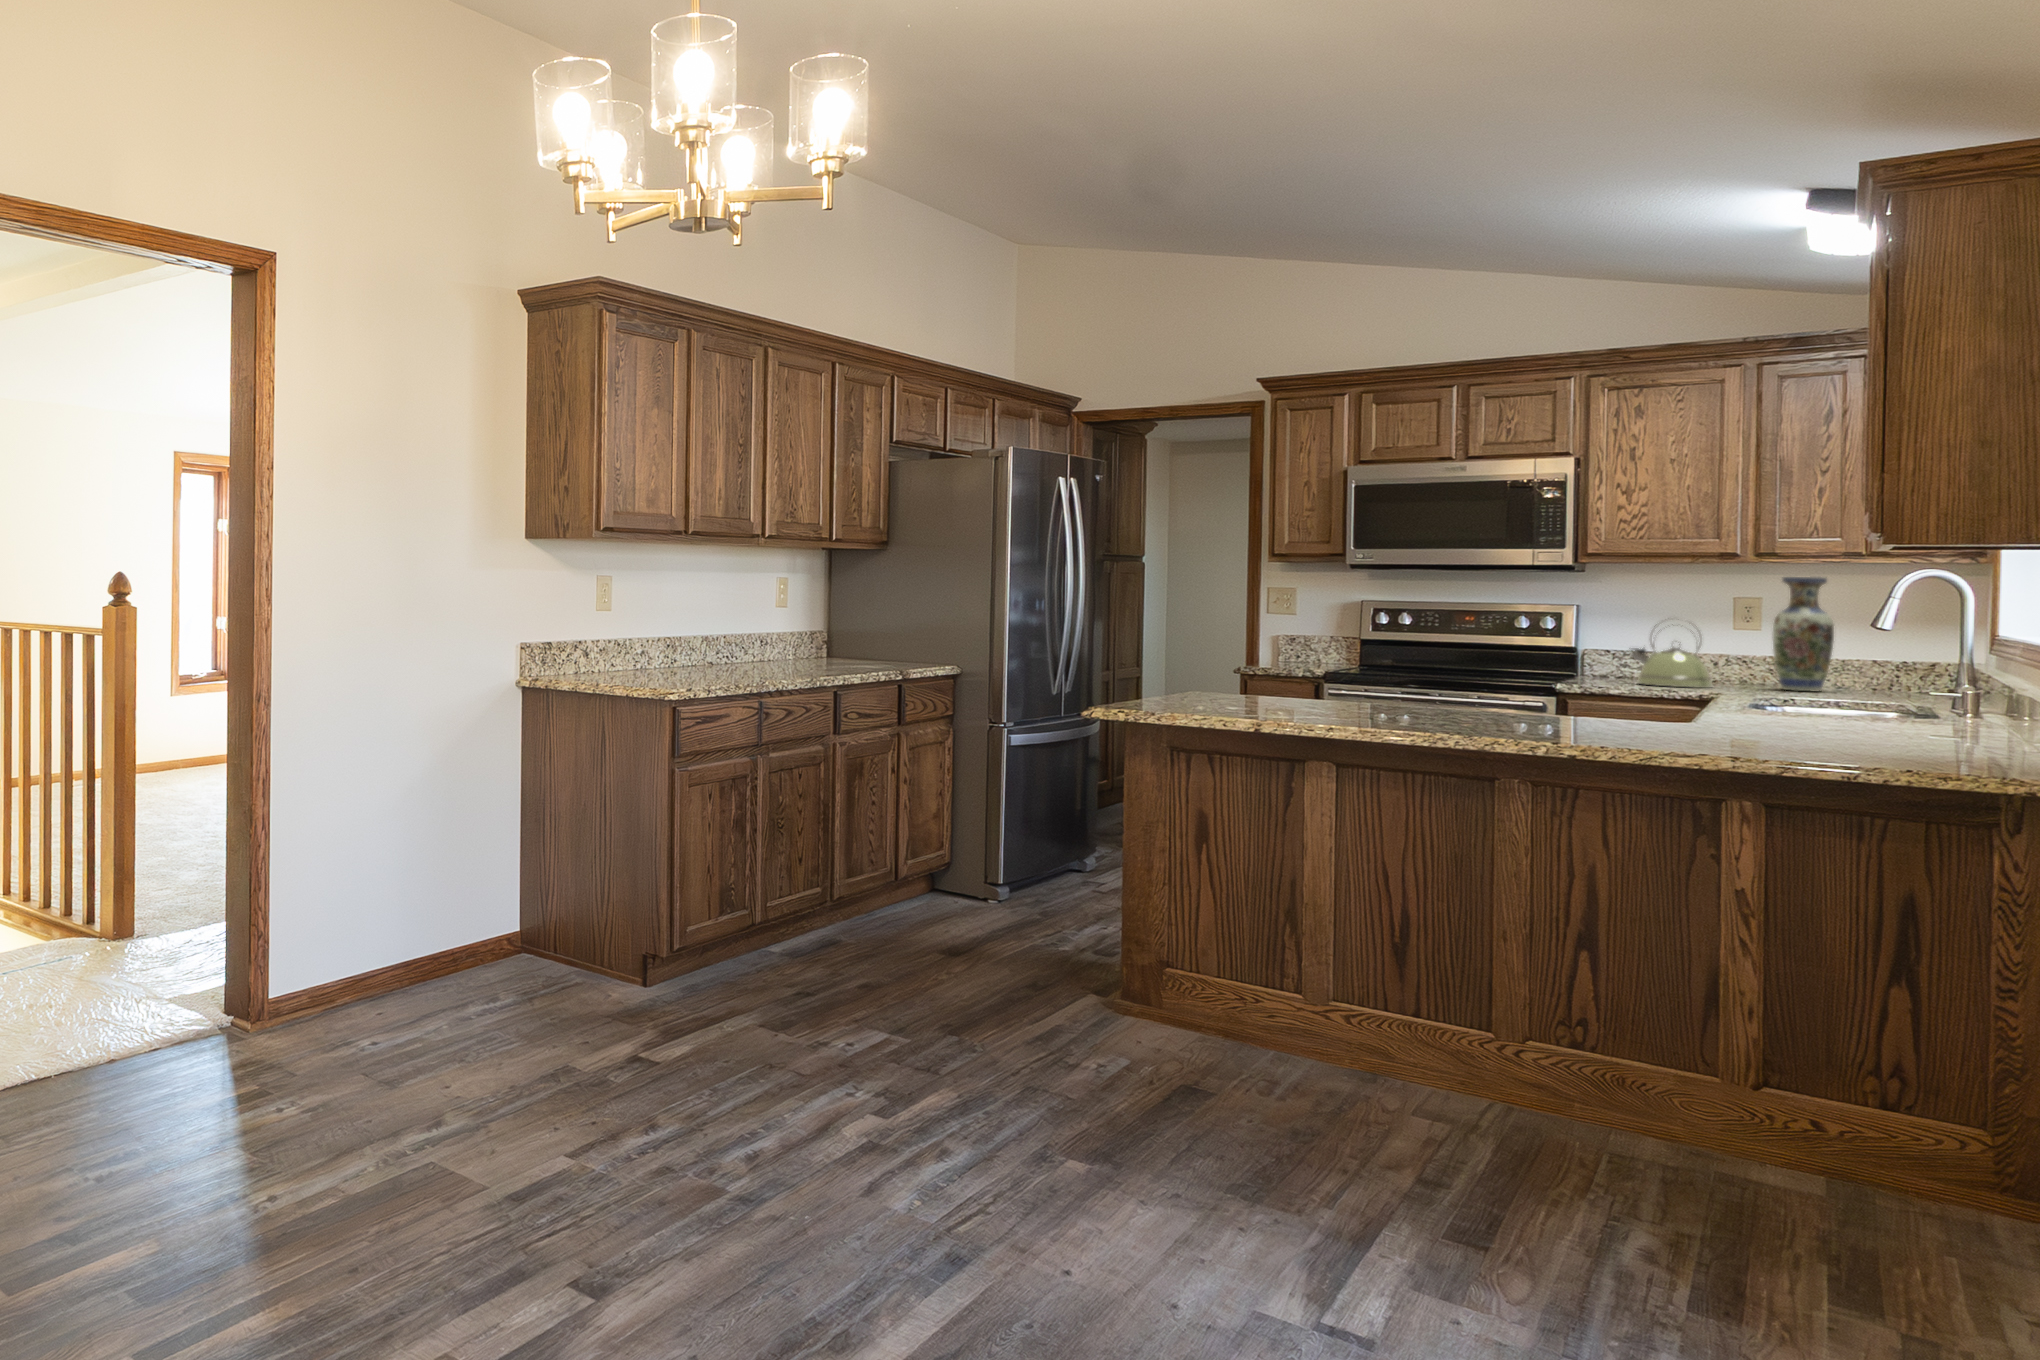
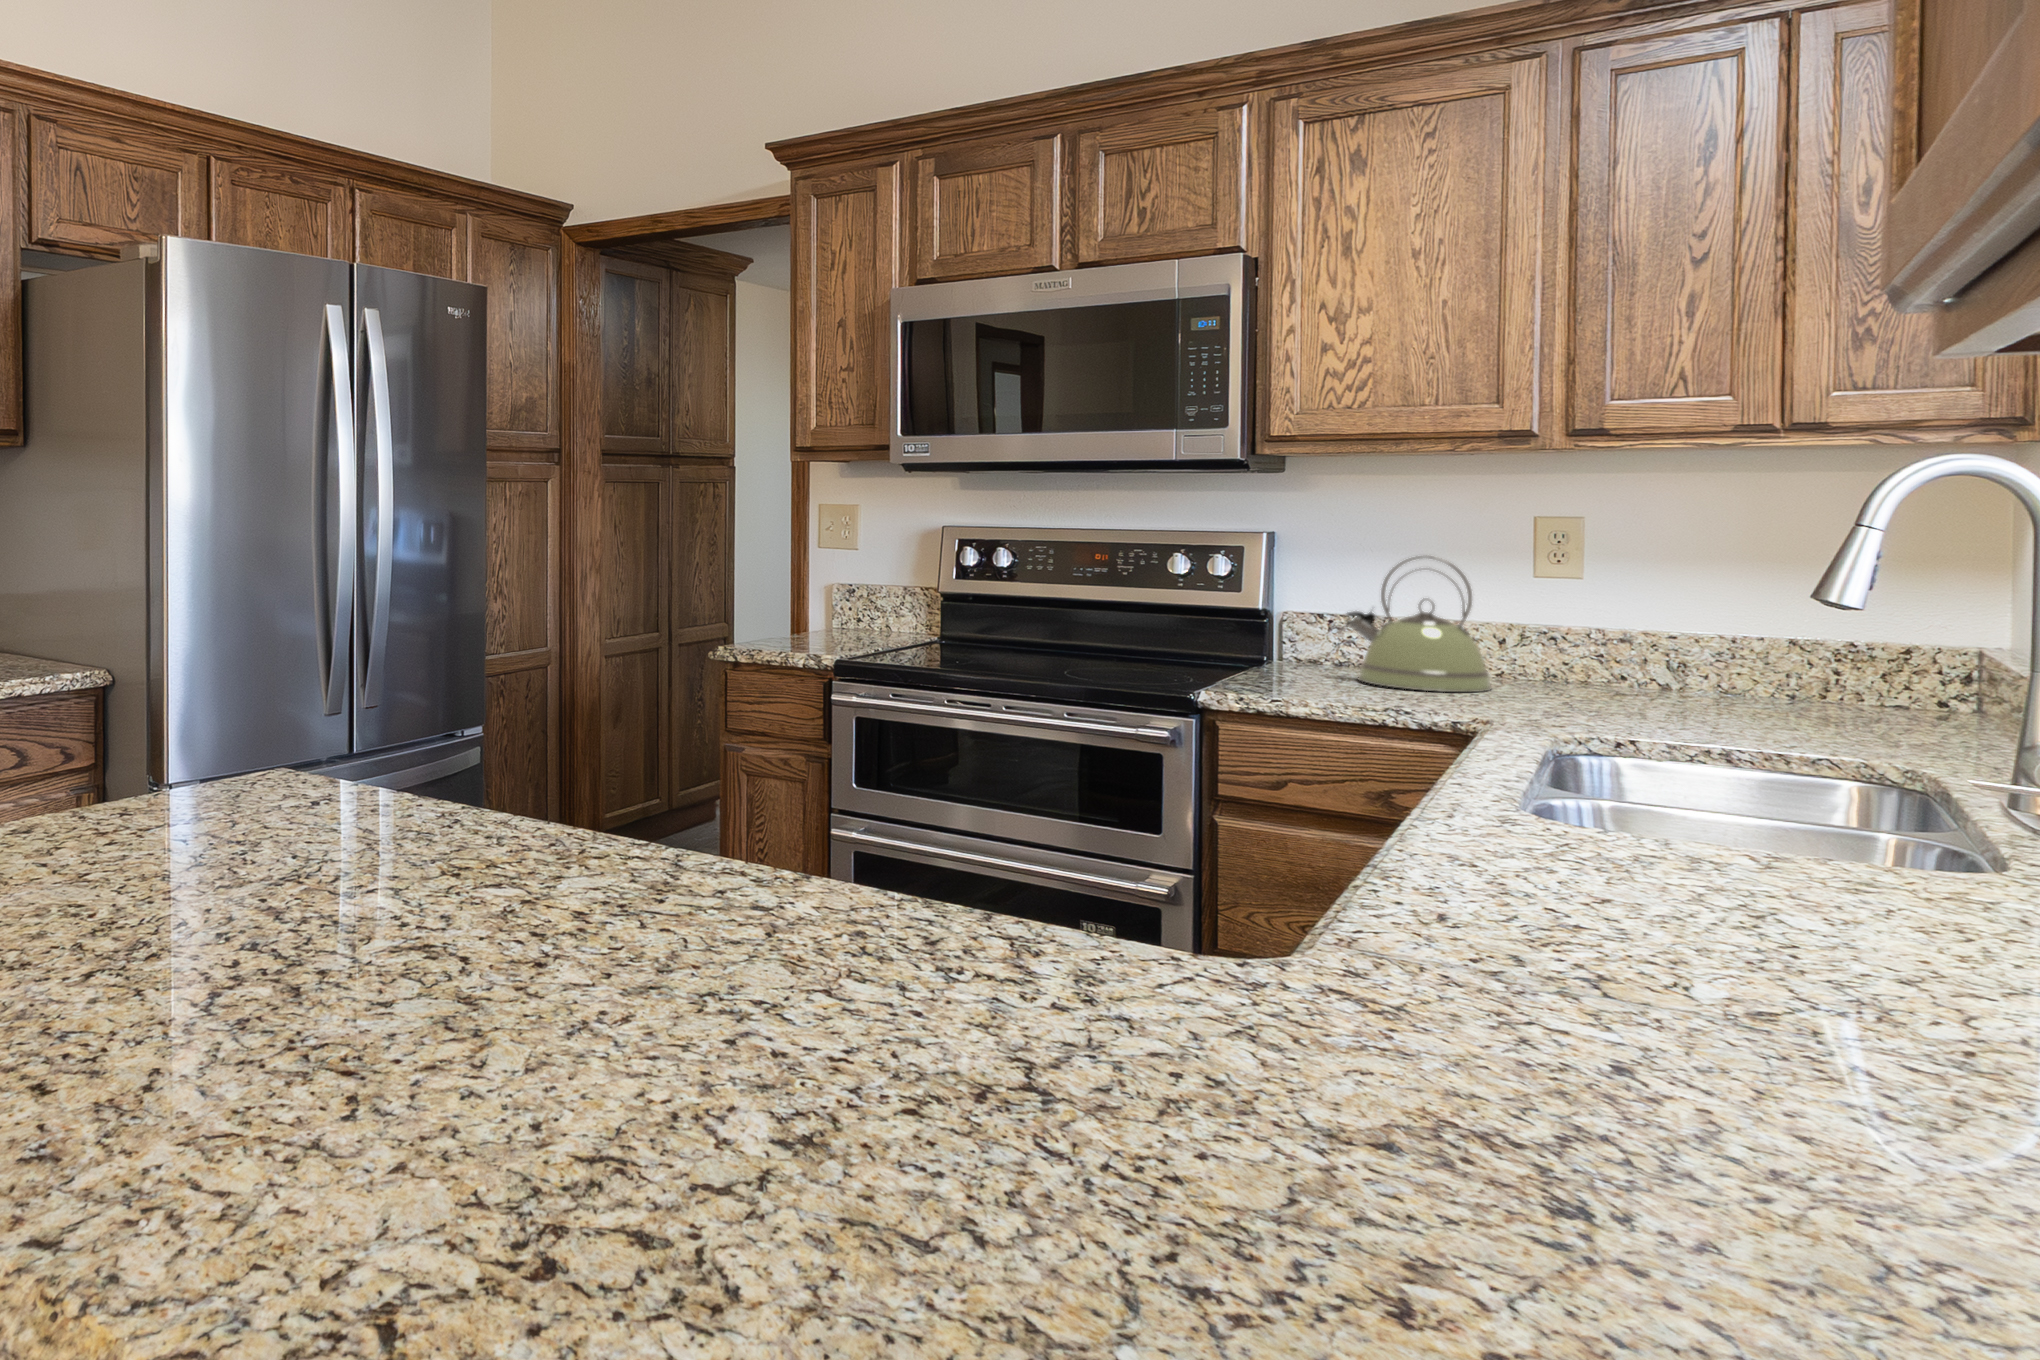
vase: present [1773,577,1834,692] -> none [1602,475,1718,704]

